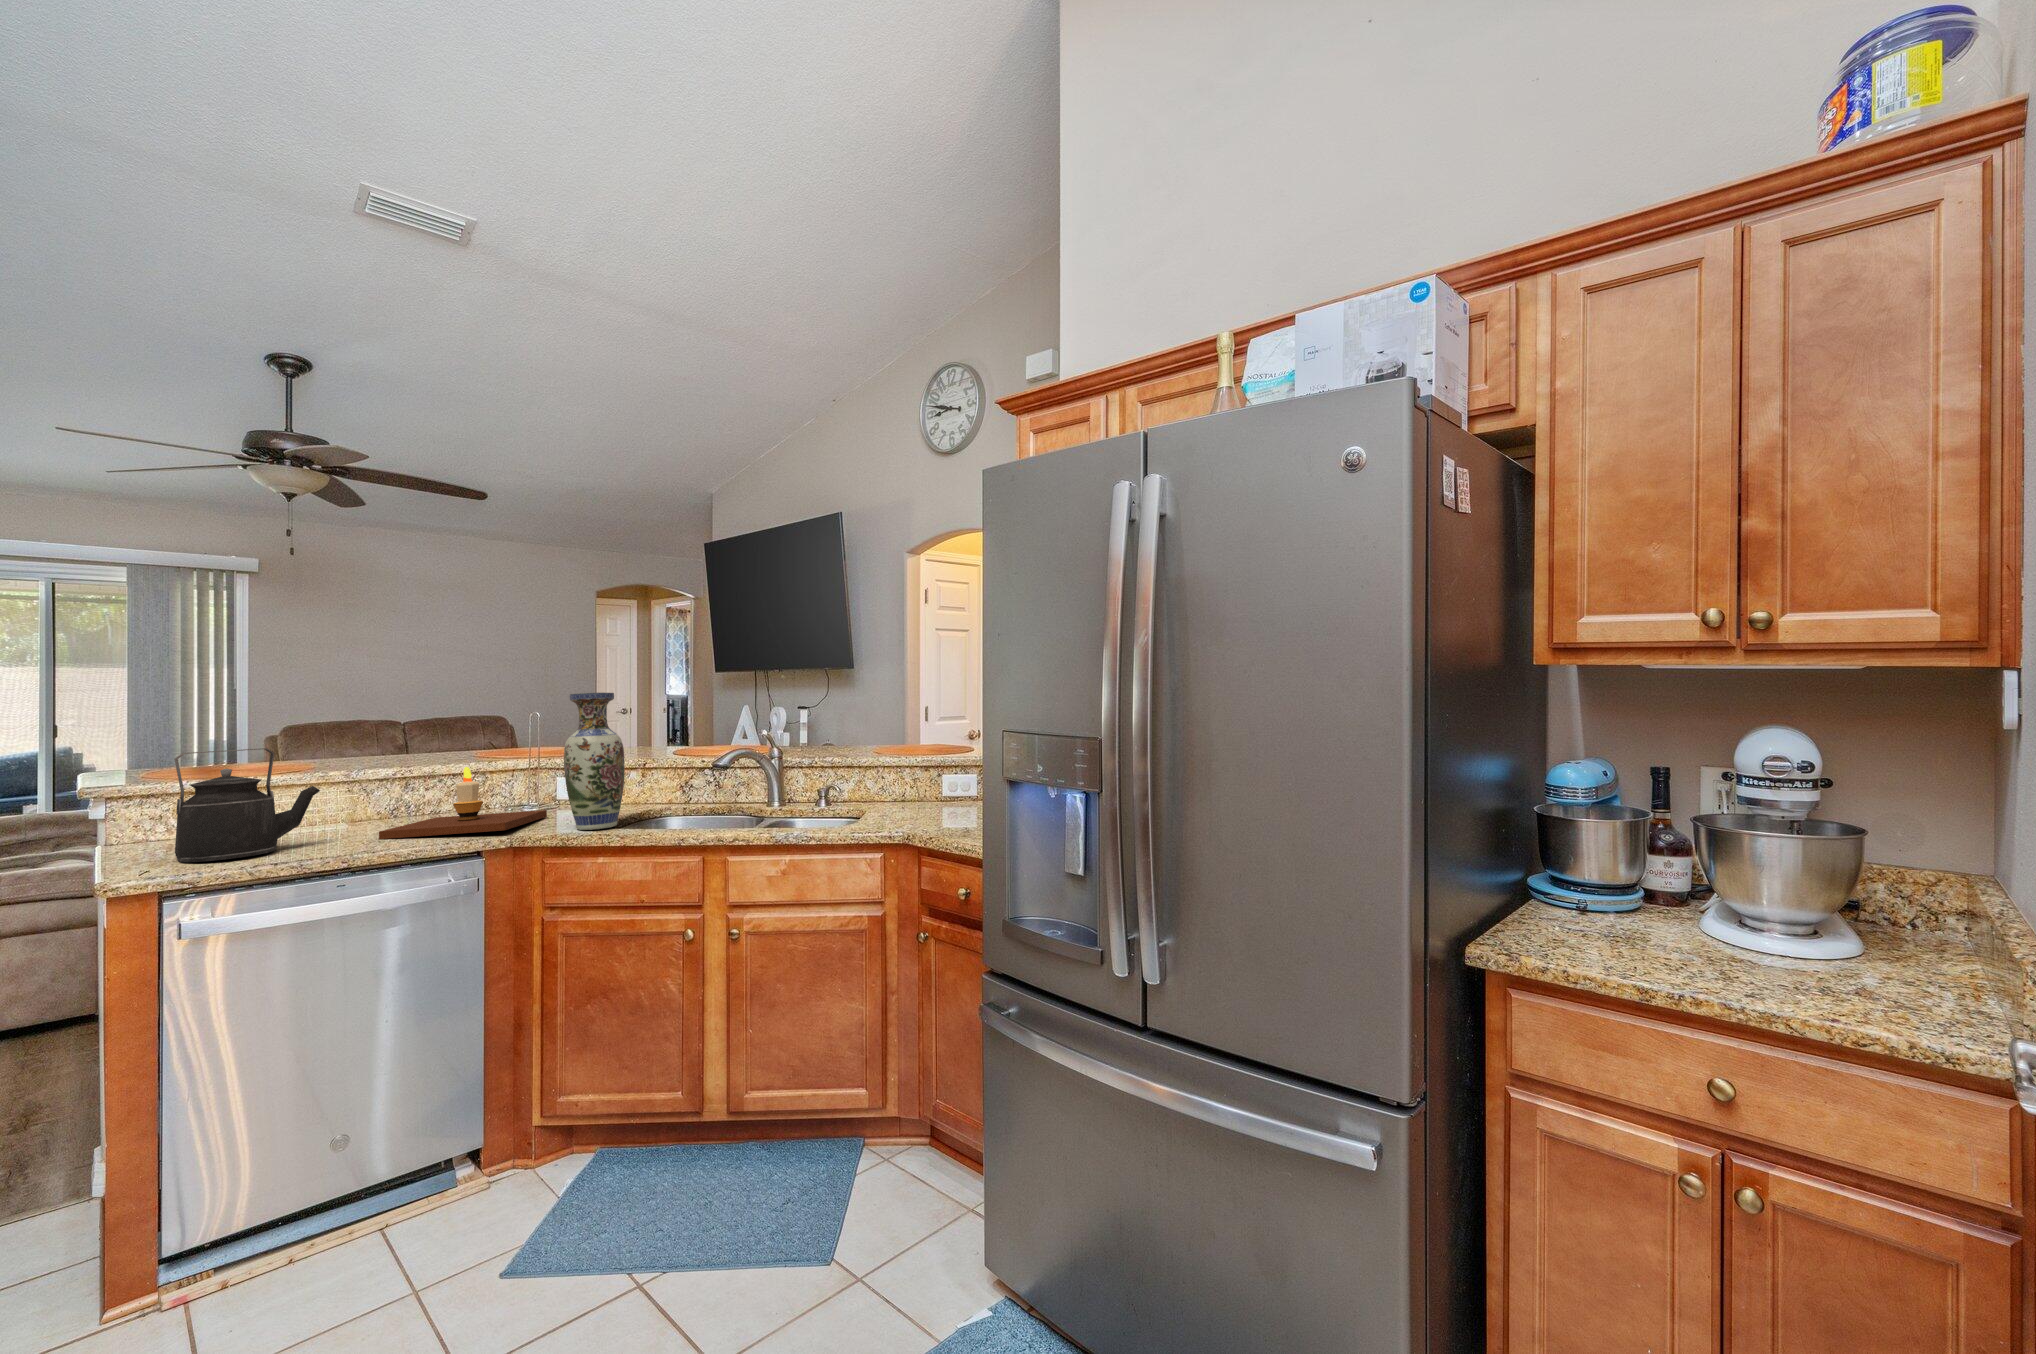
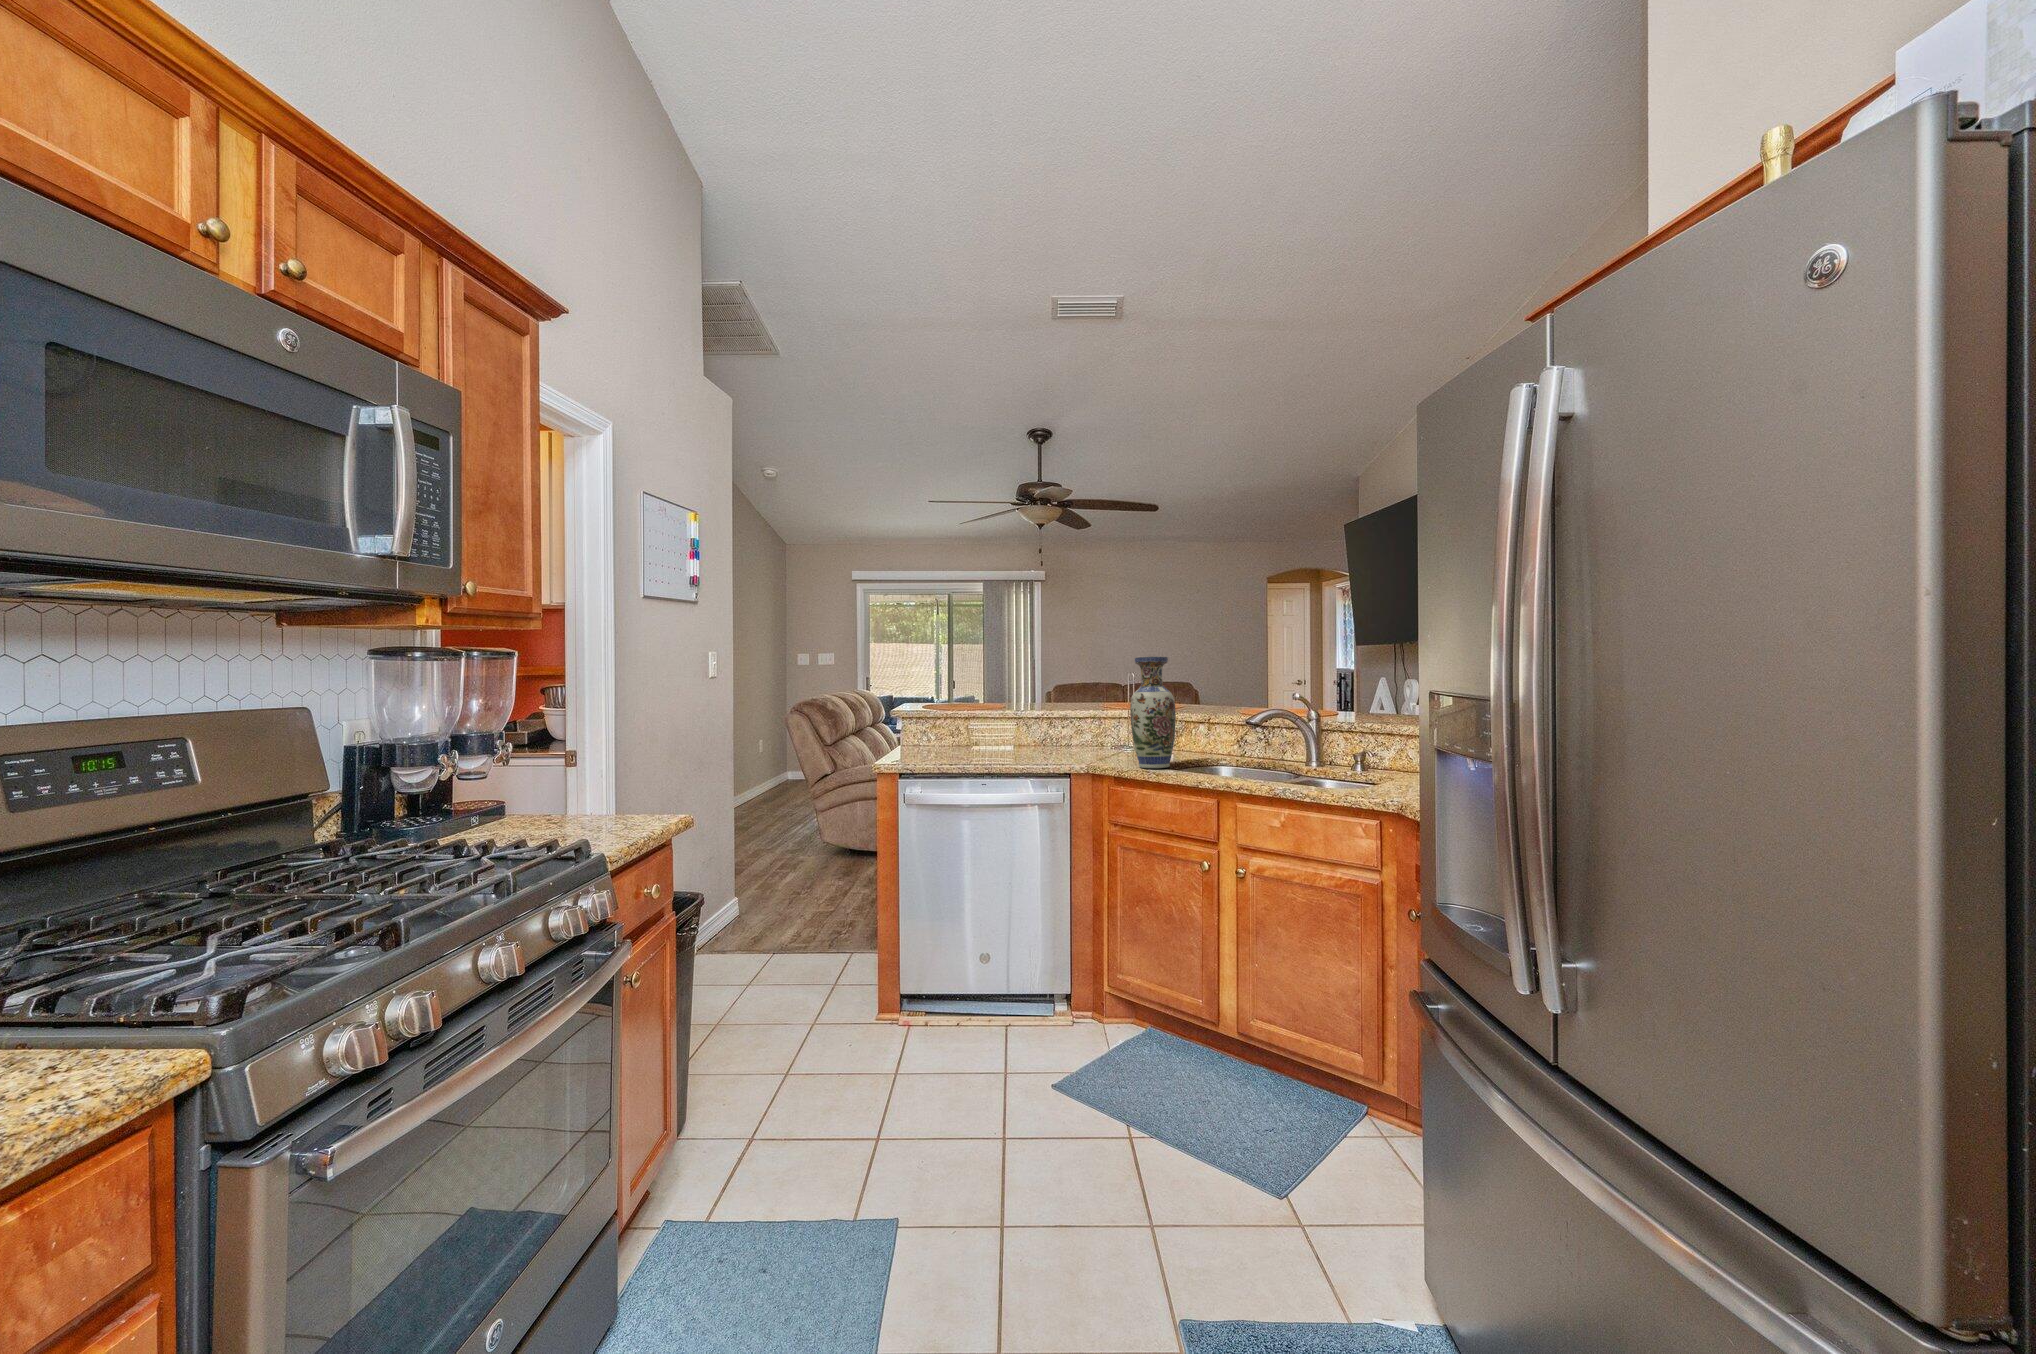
kettle: present [174,748,320,862] -> none [918,693,989,761]
candle: present [379,767,547,839] -> none [1020,712,1132,762]

